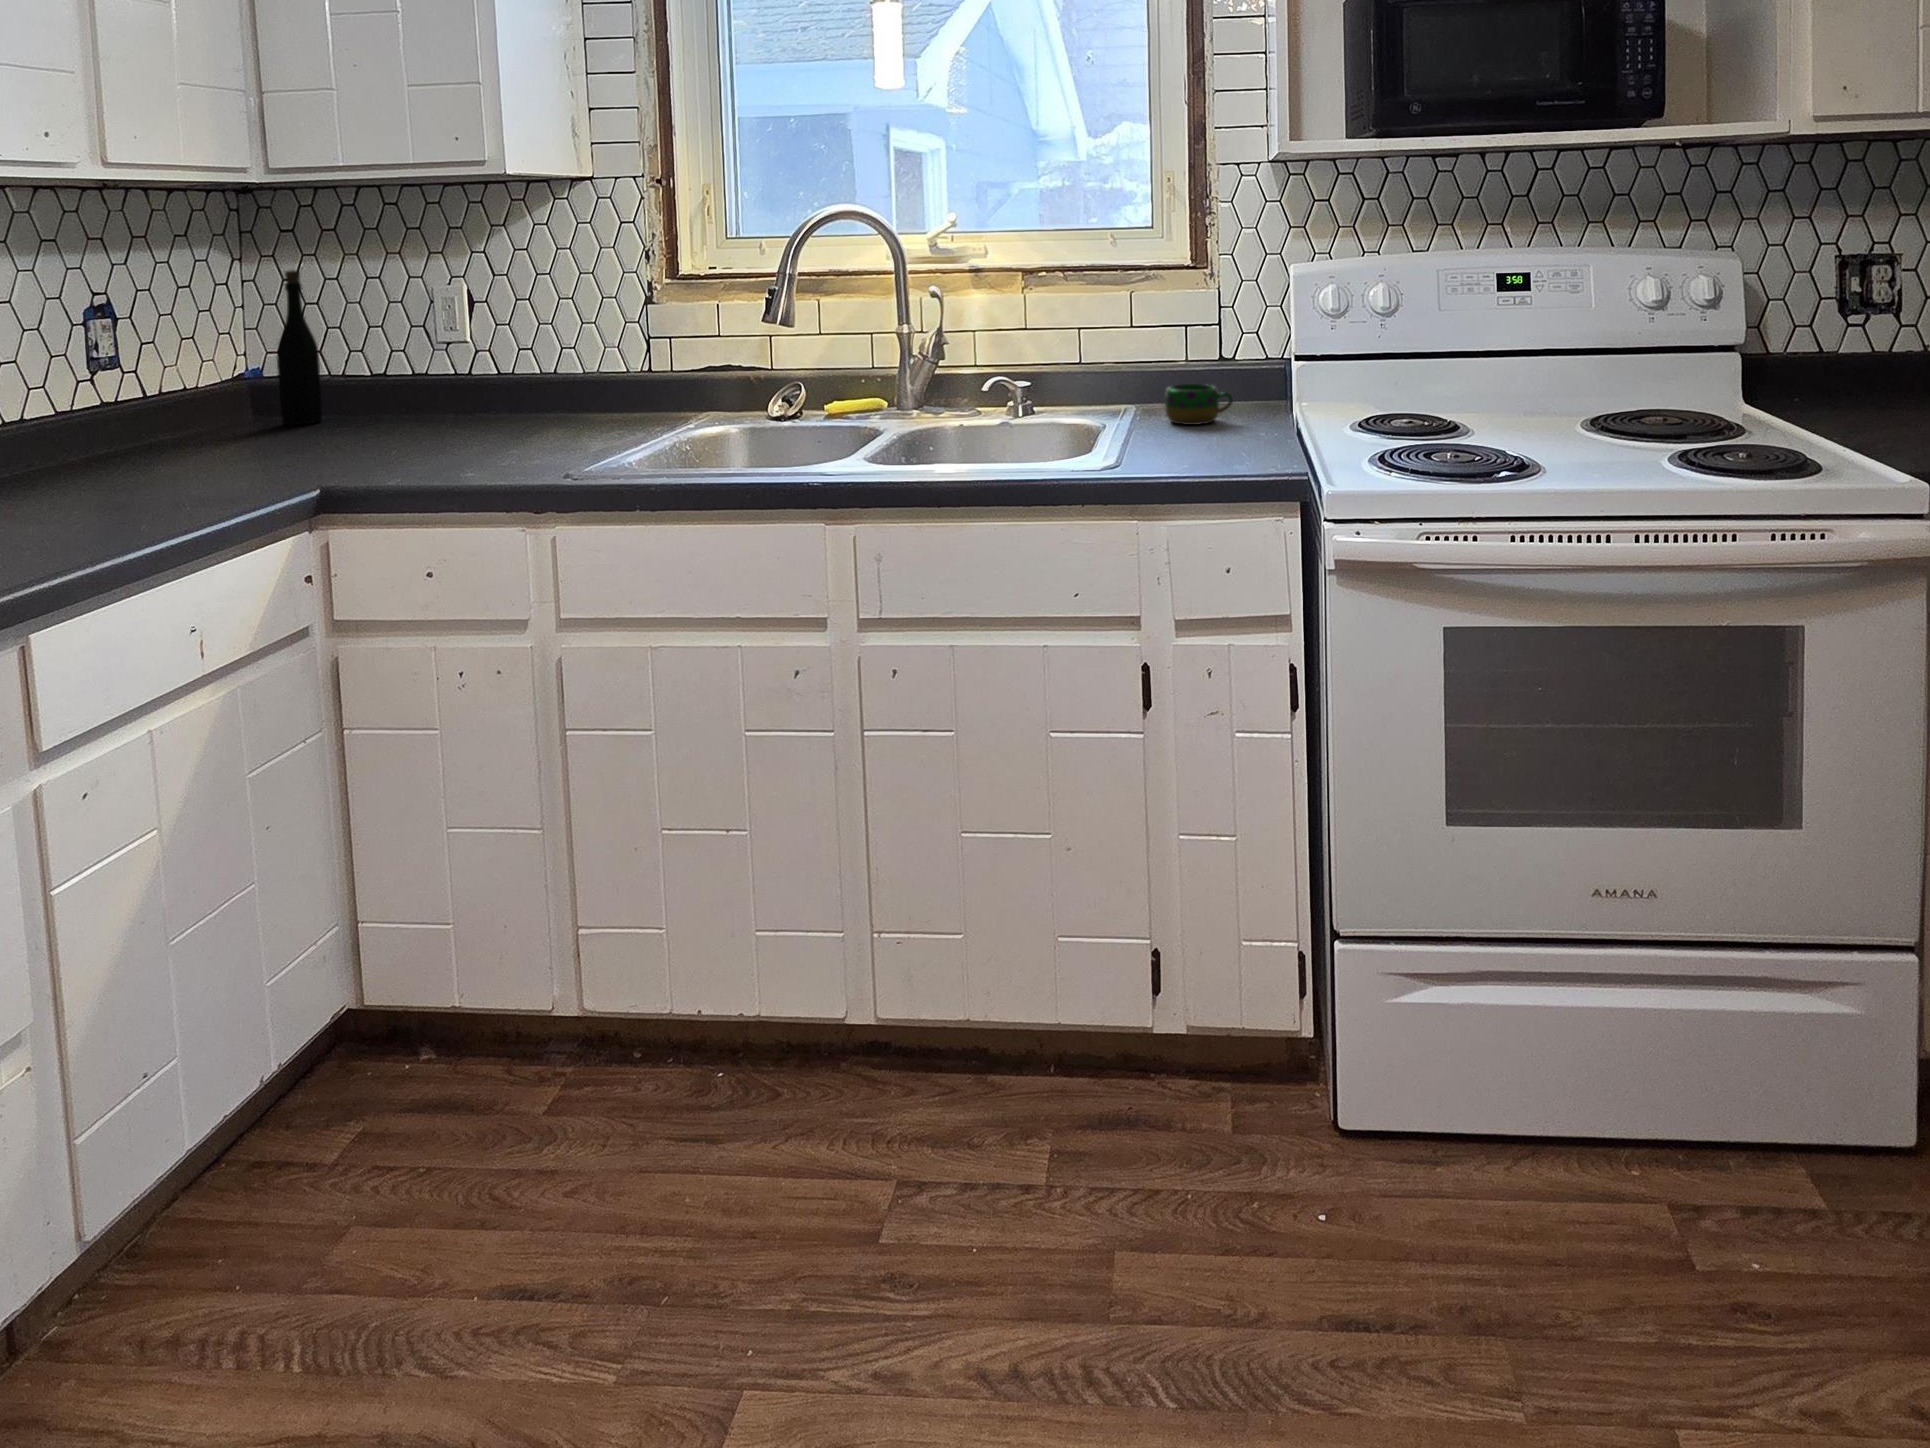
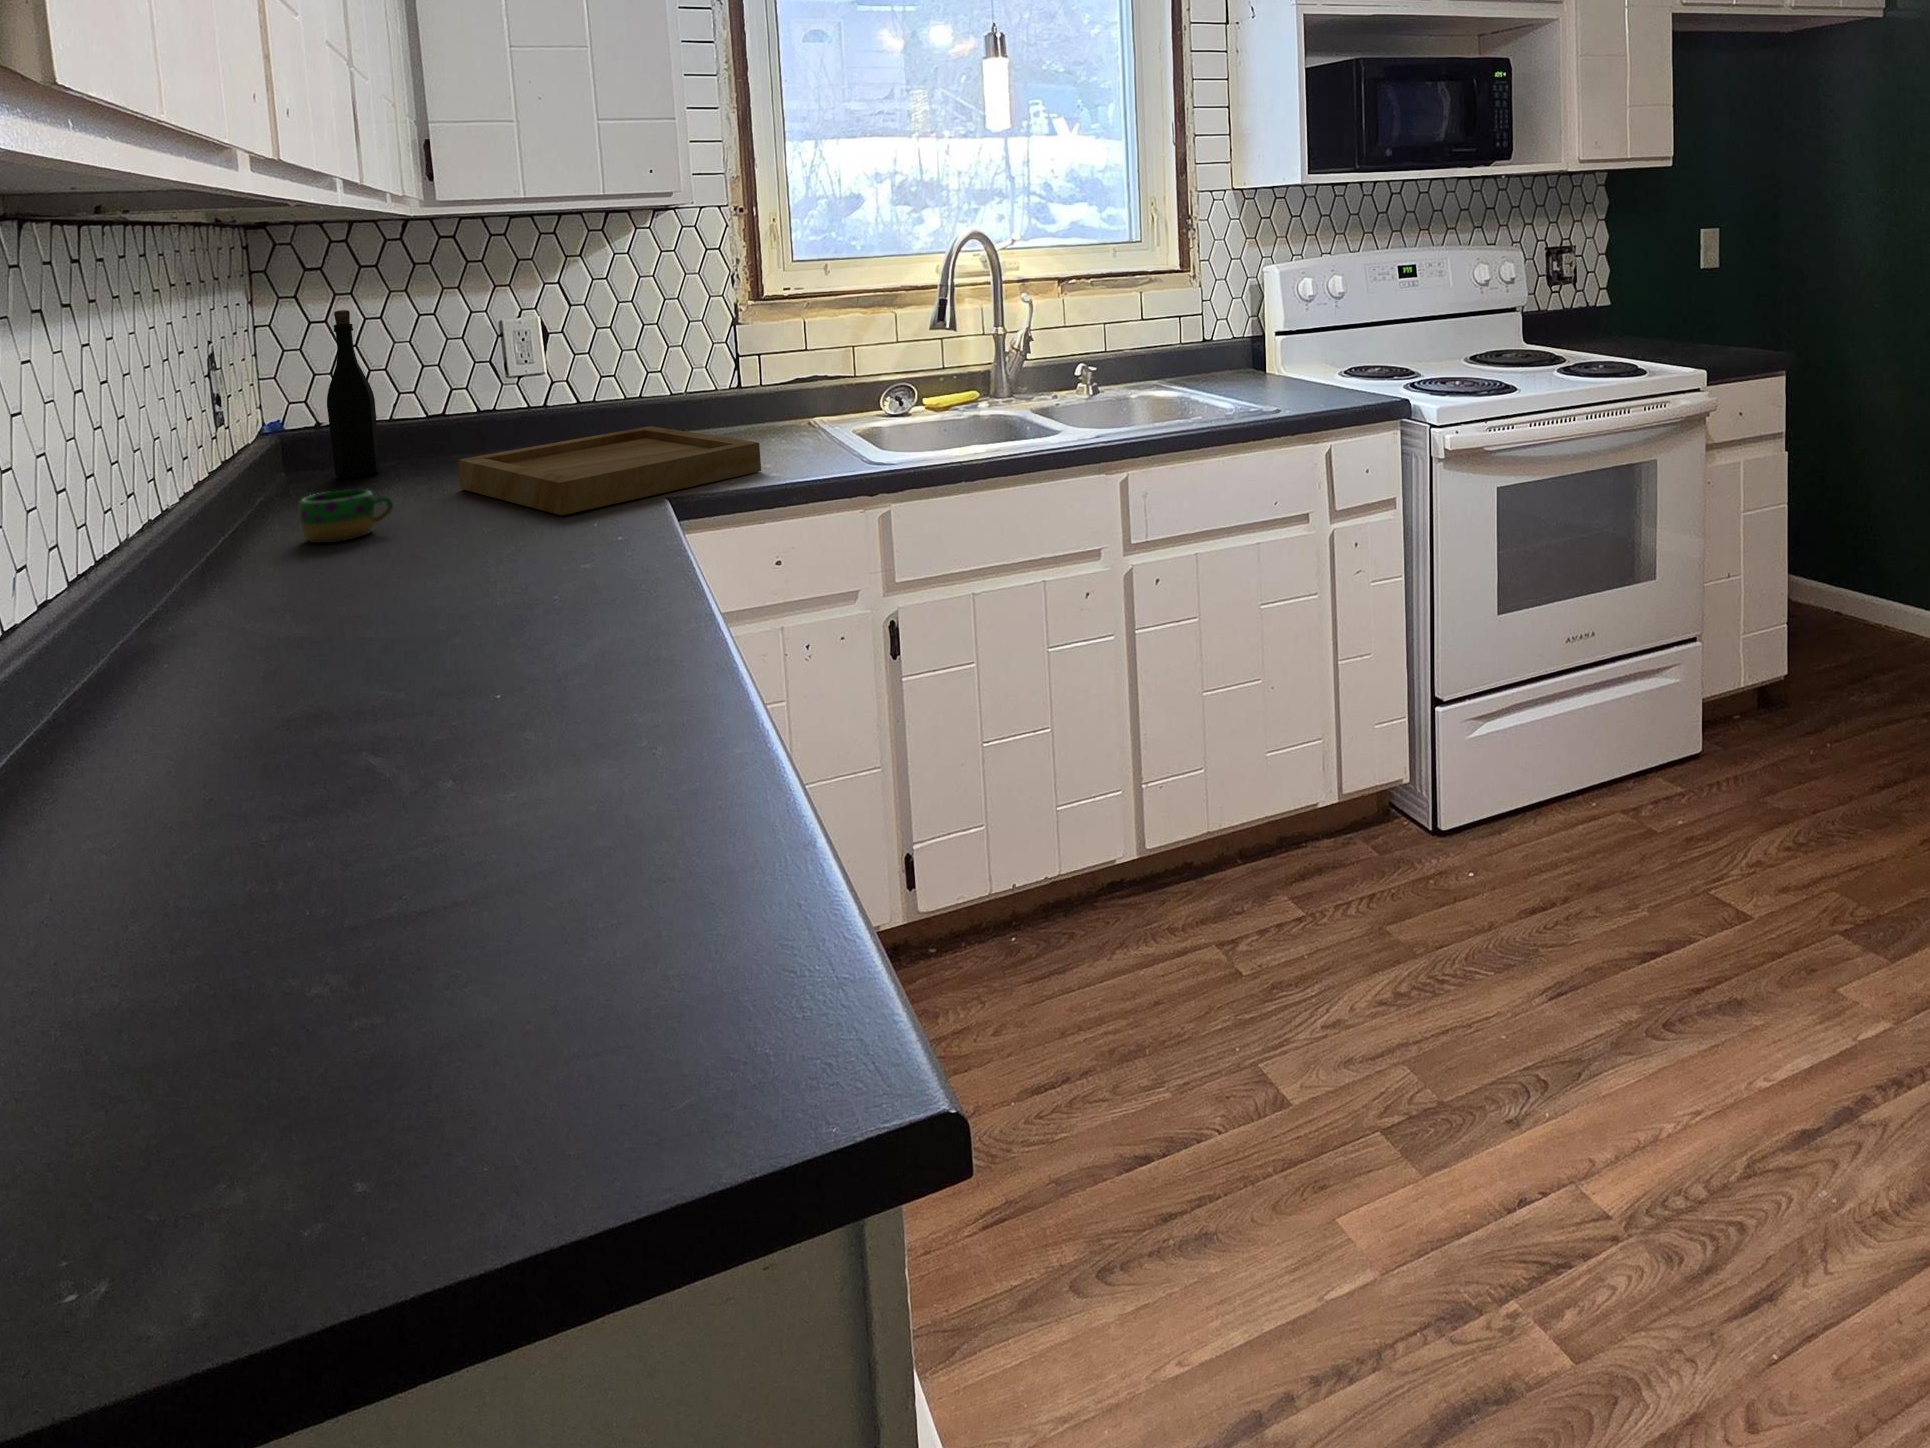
mug: present [1165,384,1233,425] -> present [298,489,393,543]
tray: none [225,404,514,489] -> present [458,426,761,515]

